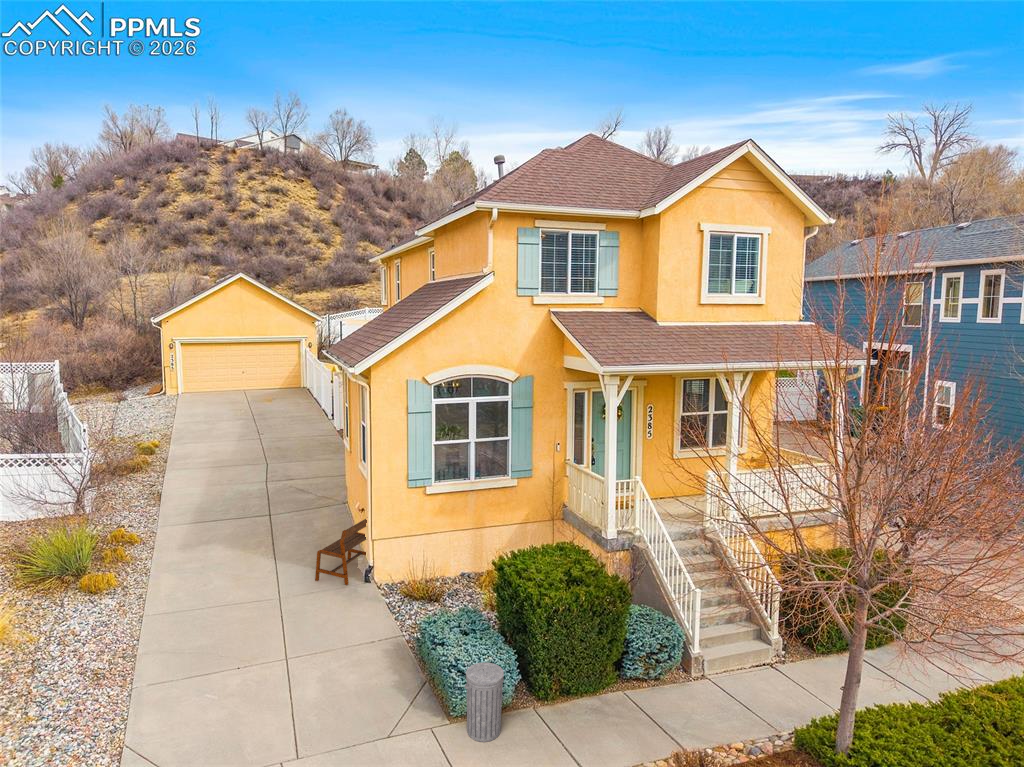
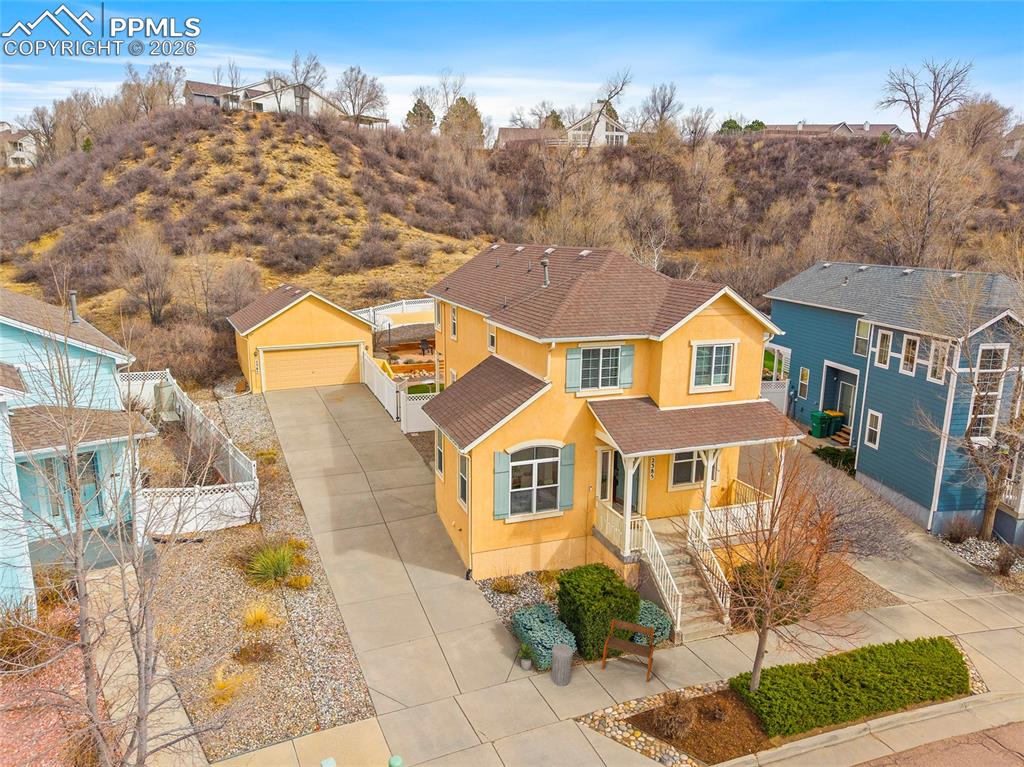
bench: present [315,519,367,585] -> present [602,619,654,682]
potted plant: none [408,662,442,715] -> present [517,644,535,670]

